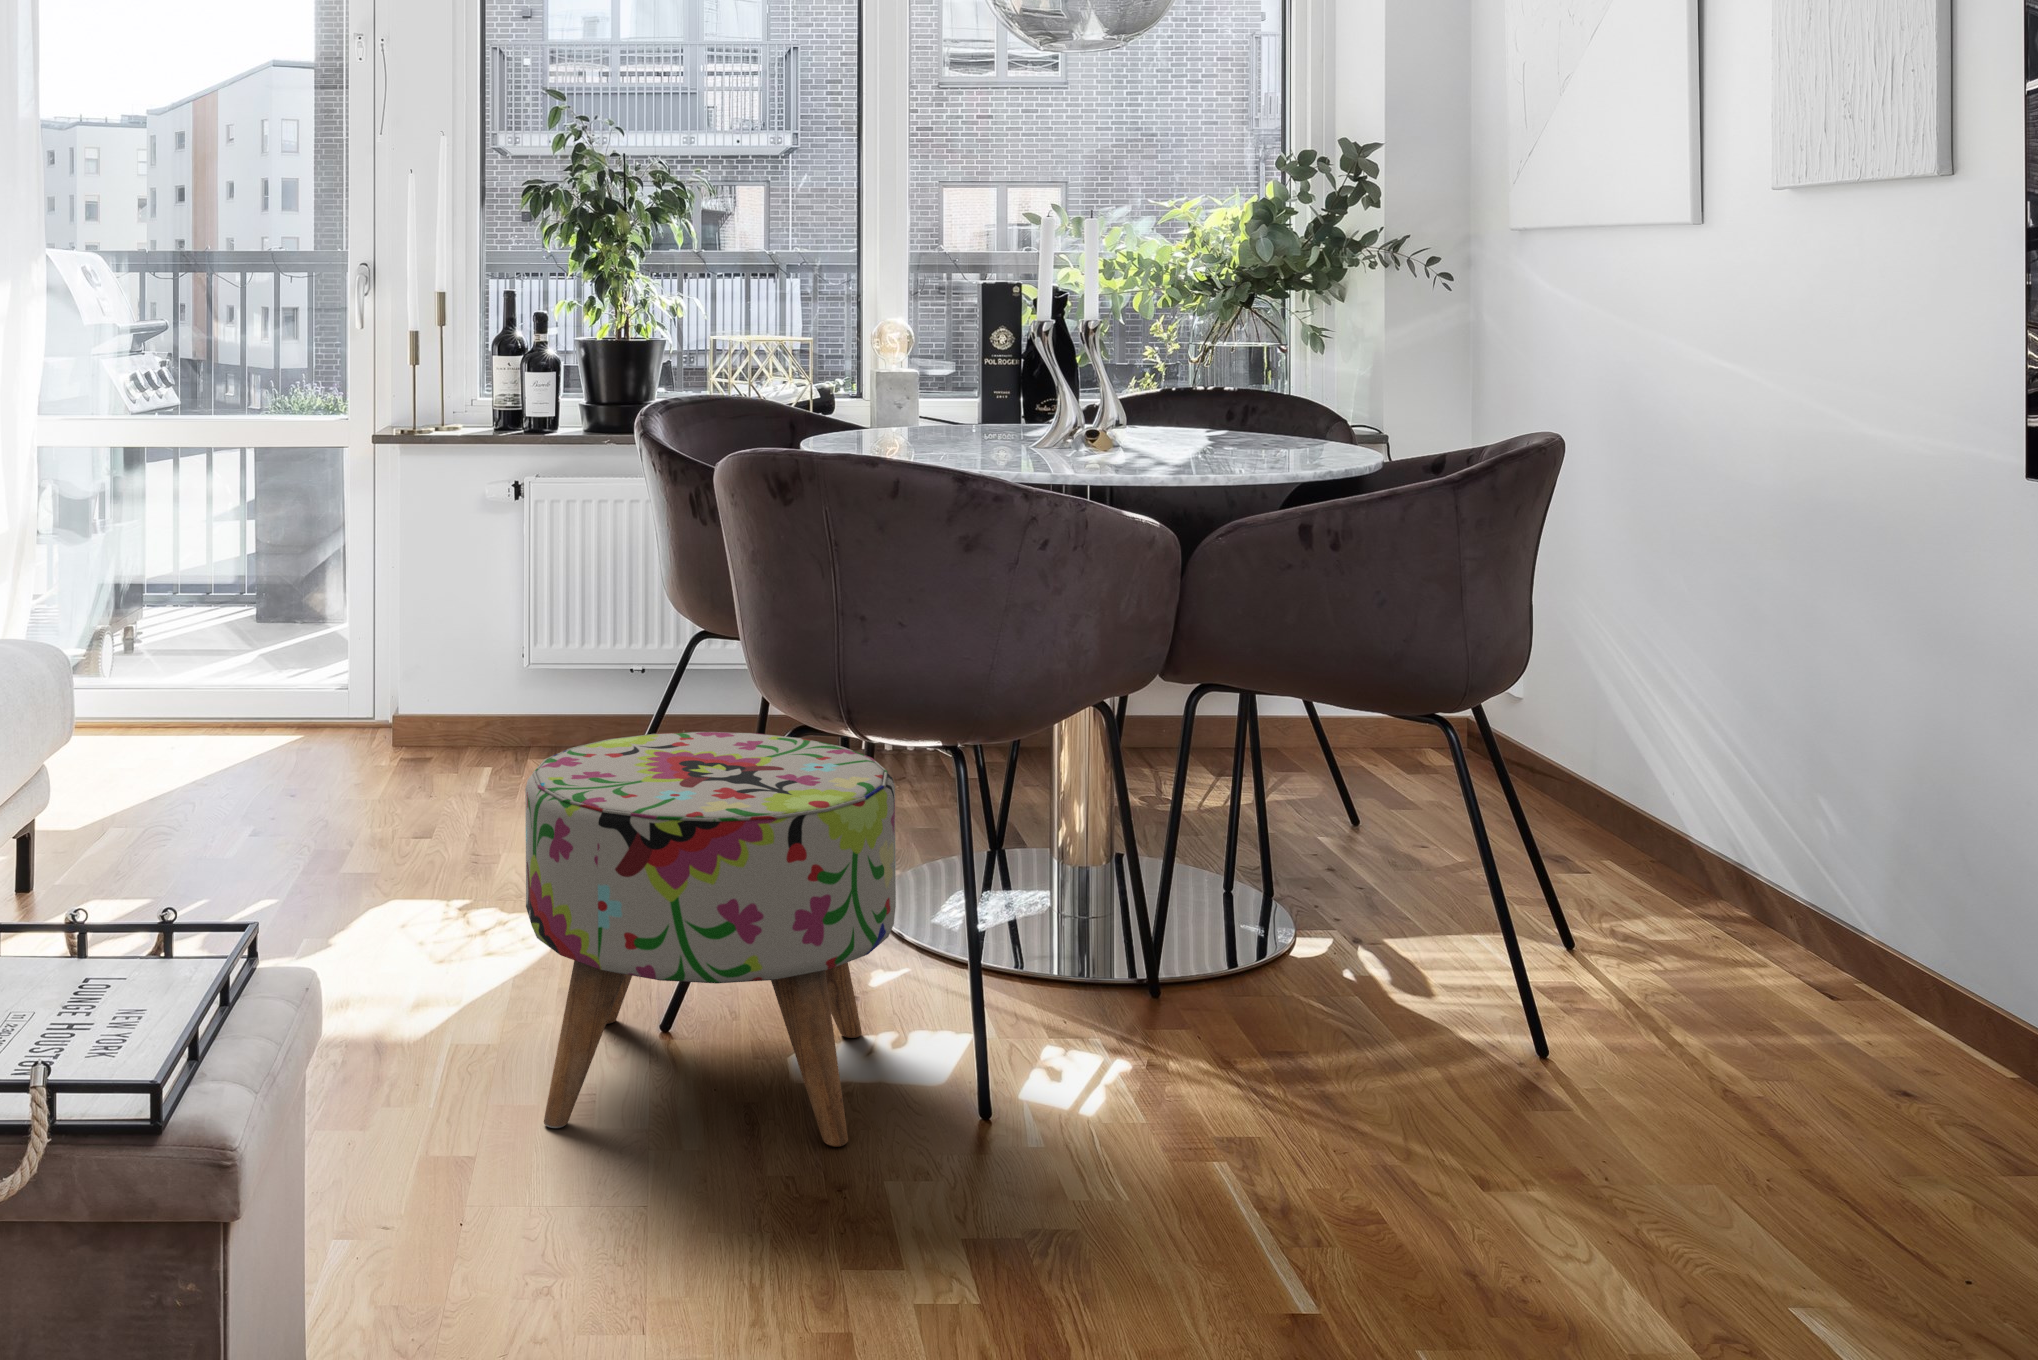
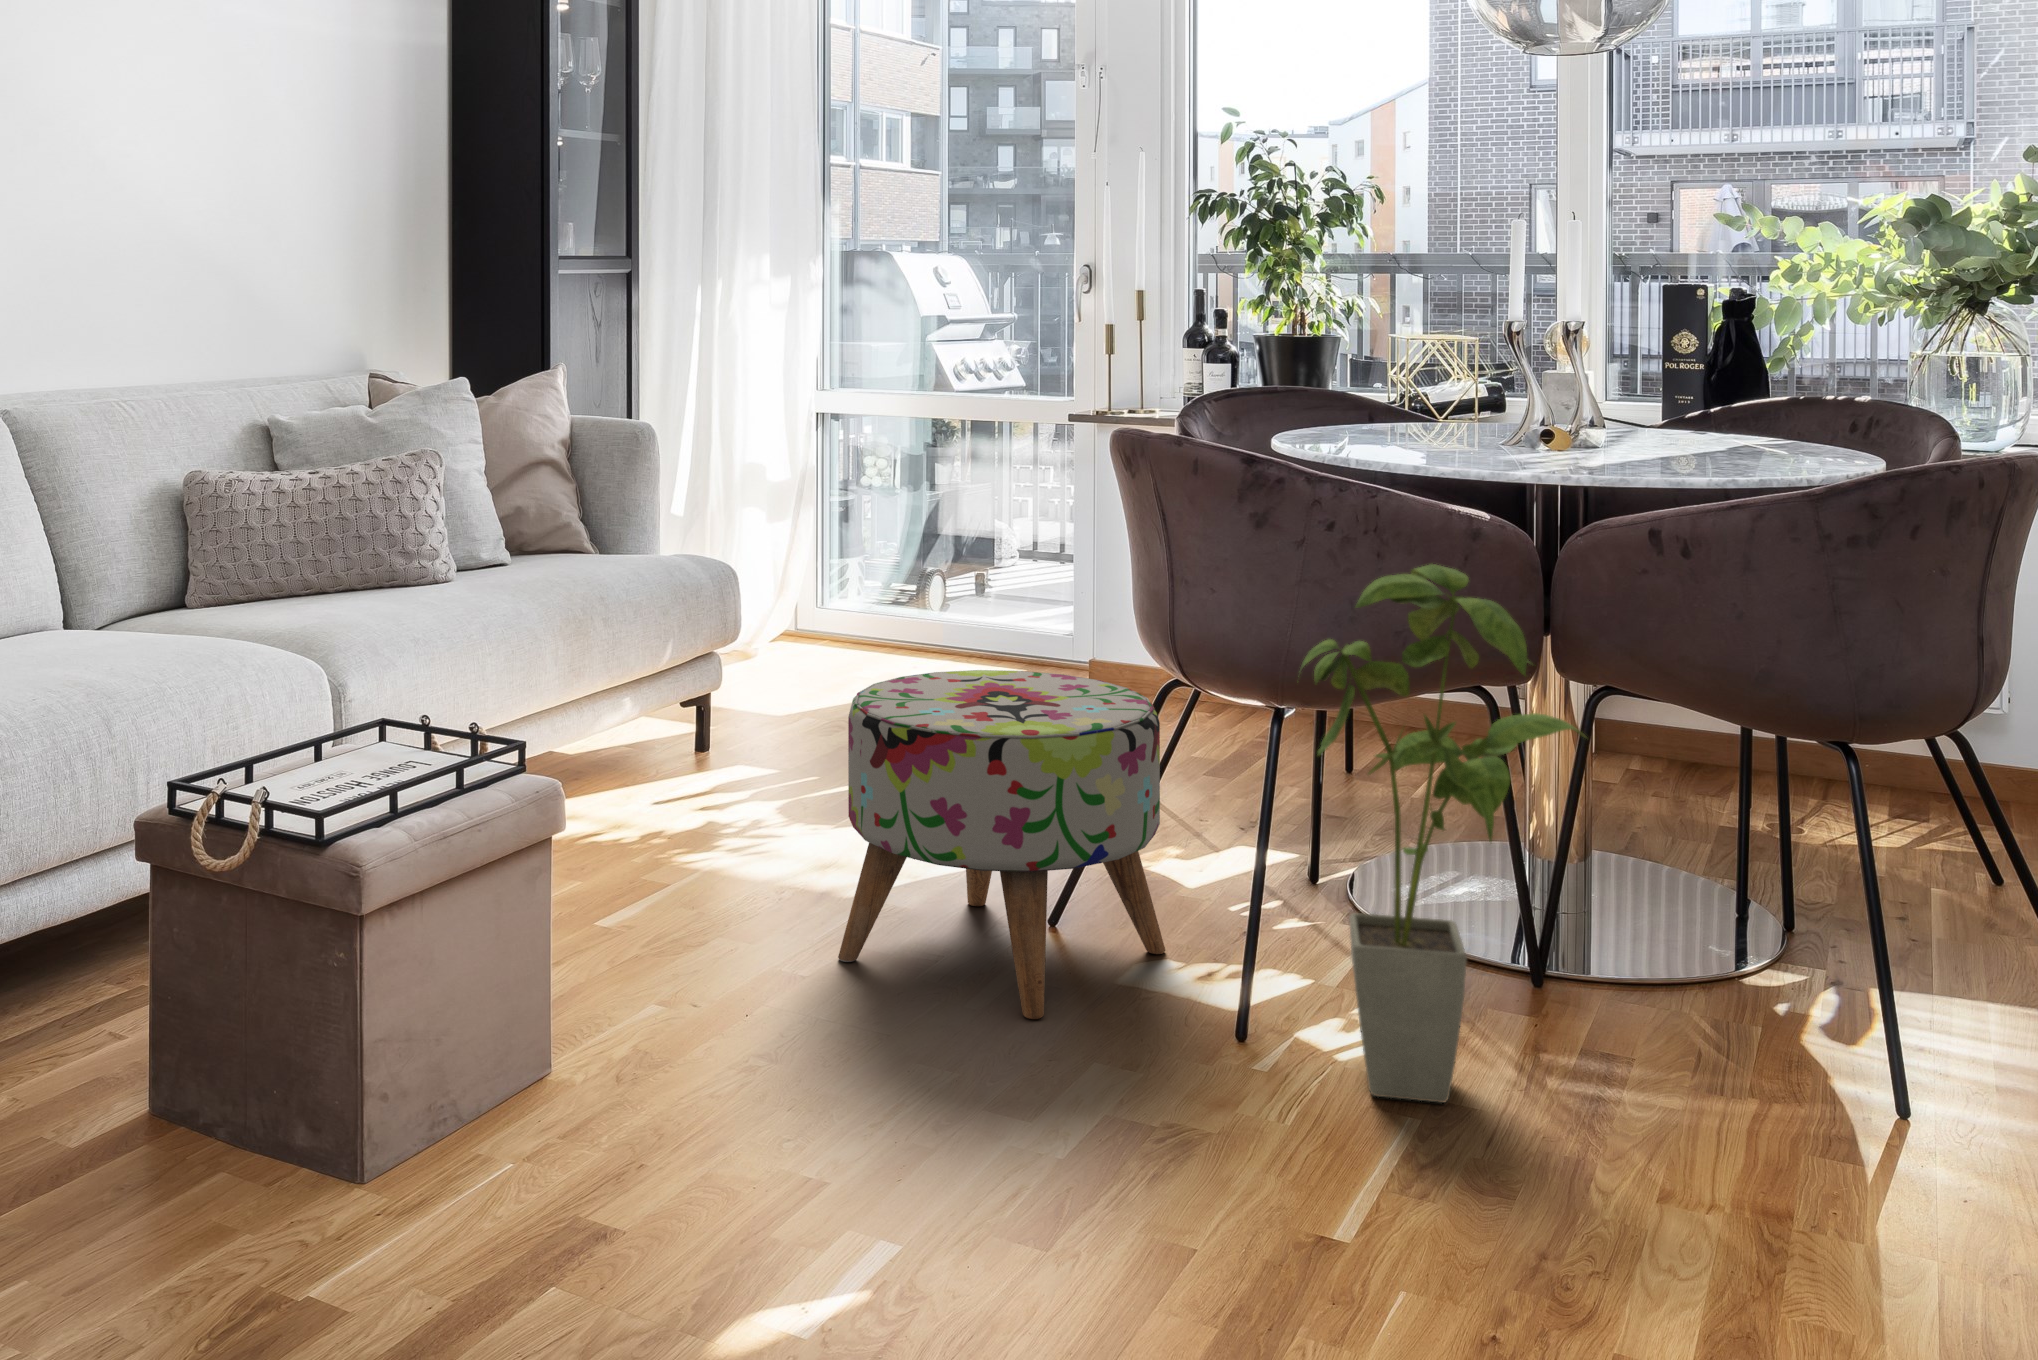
house plant: none [1120,565,1434,1144] -> present [1301,564,1586,1103]

